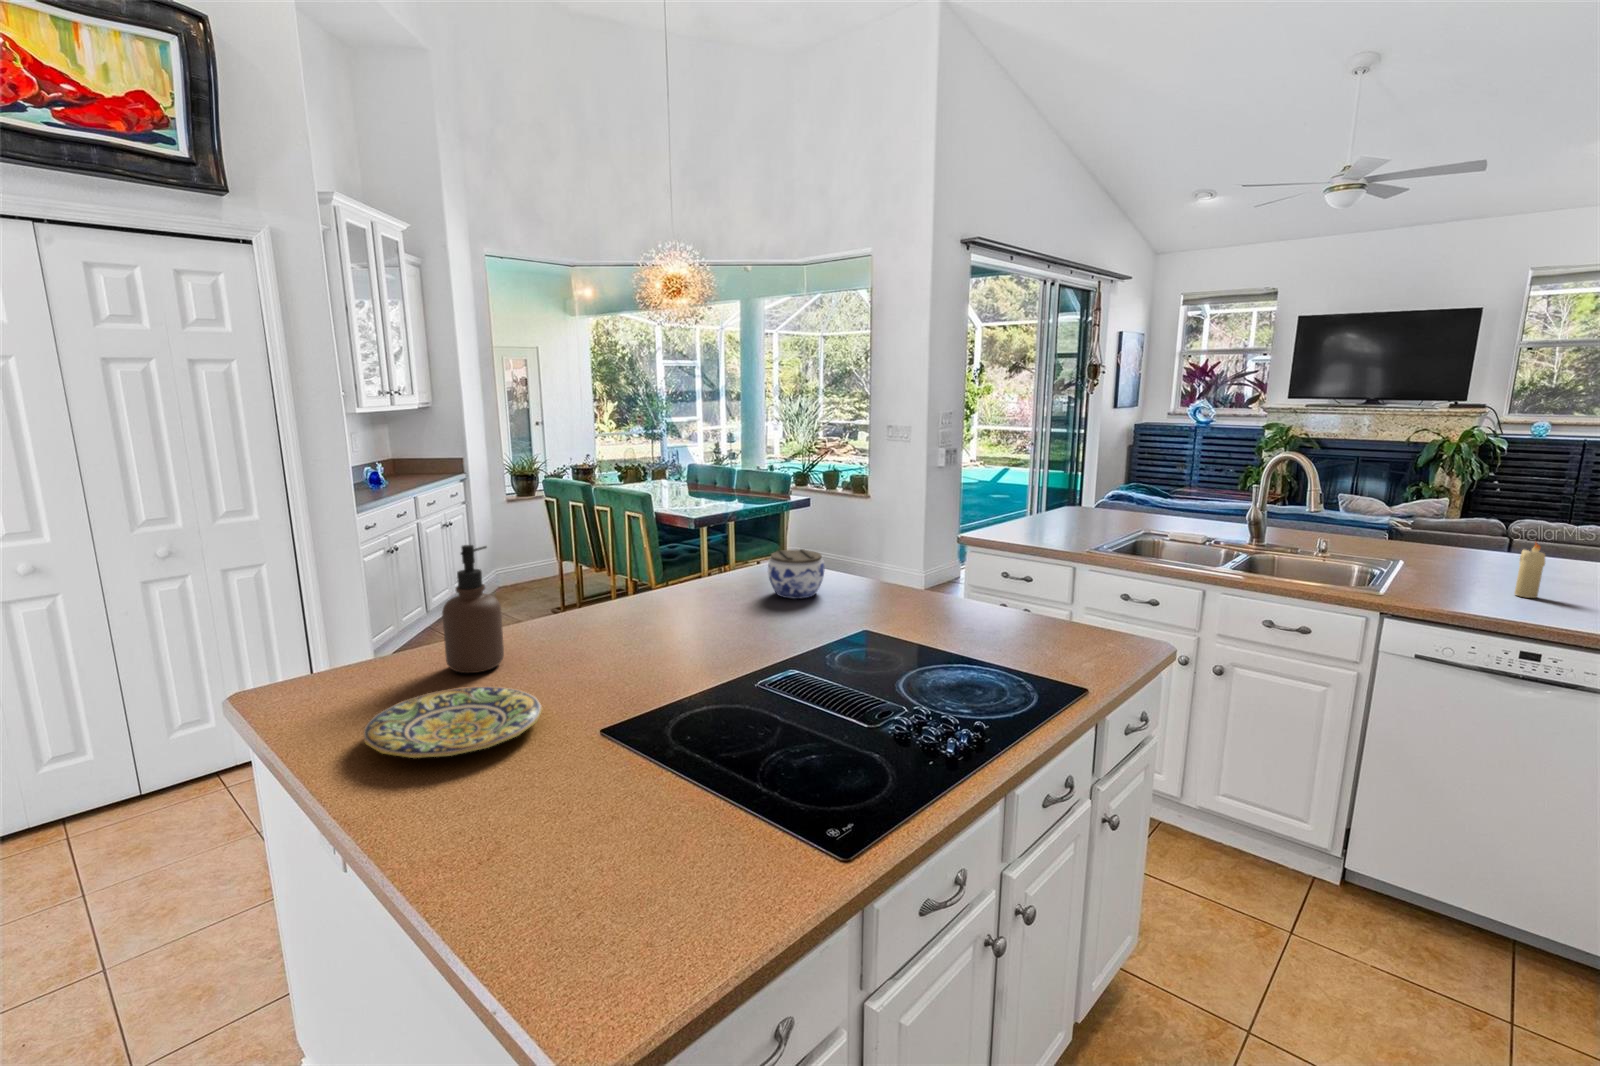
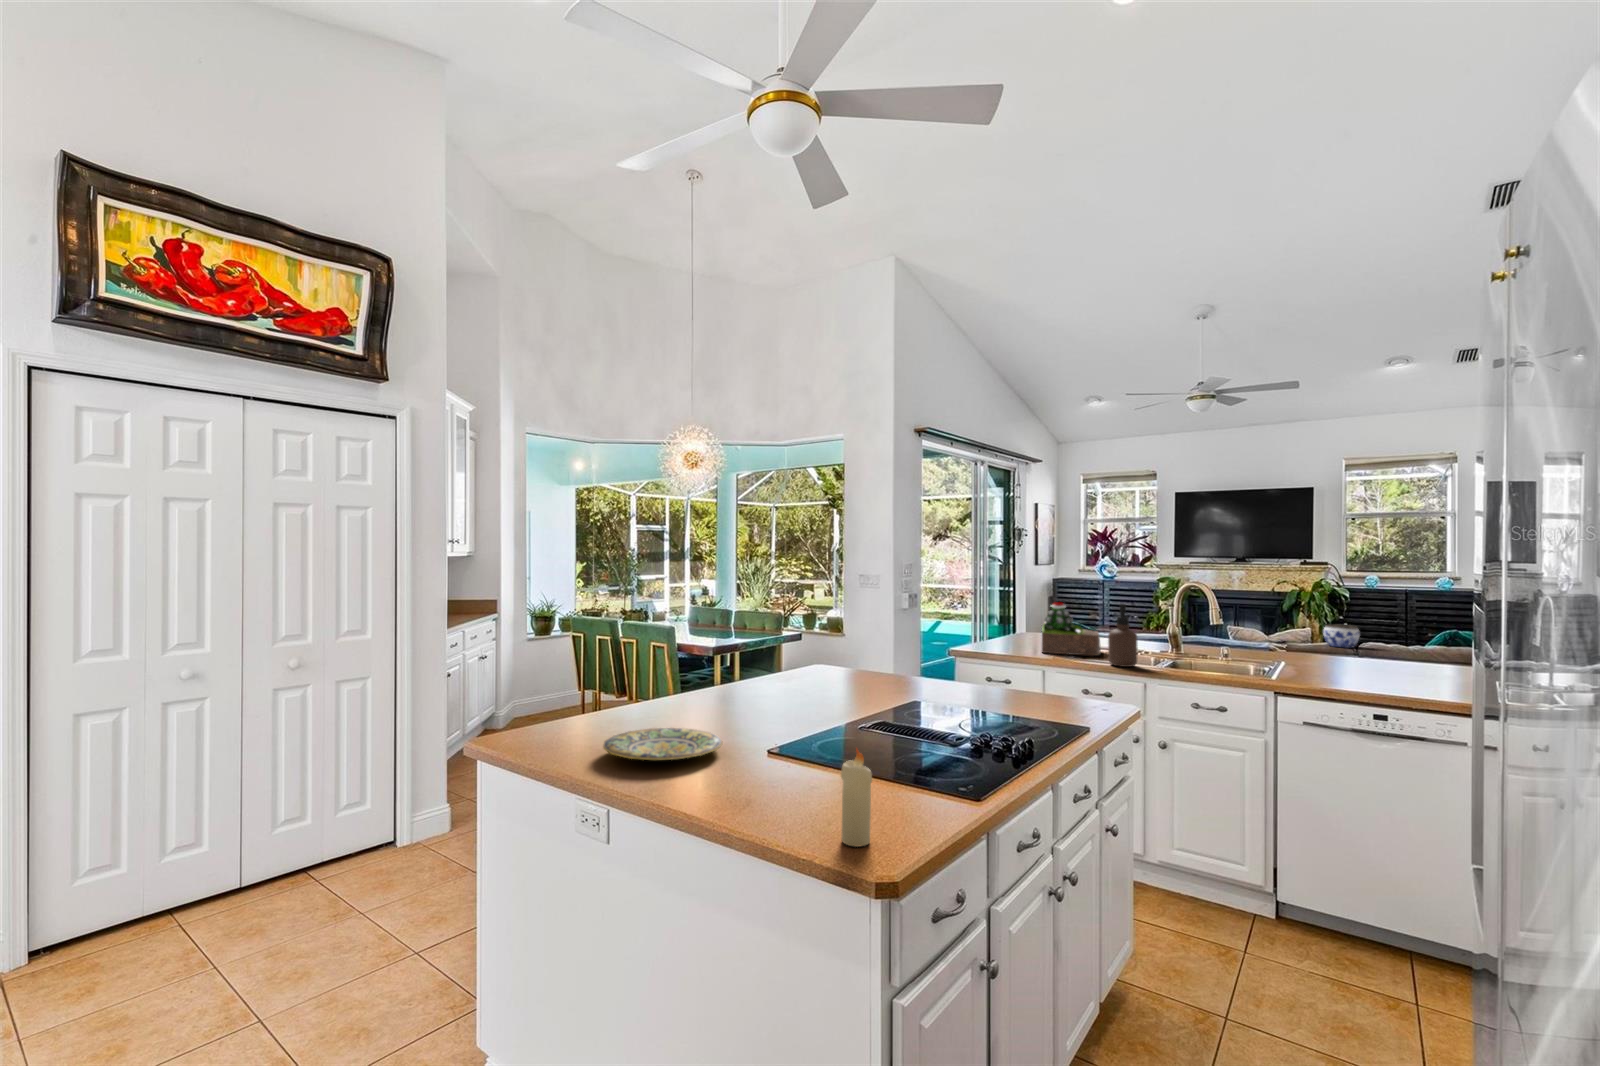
succulent plant: none [1076,477,1155,547] -> present [1042,602,1100,656]
candle: present [1515,542,1545,598] -> present [841,749,872,847]
soap dispenser: present [442,545,504,673] -> present [1108,604,1137,667]
jar: present [768,549,824,599] -> present [1323,624,1360,648]

